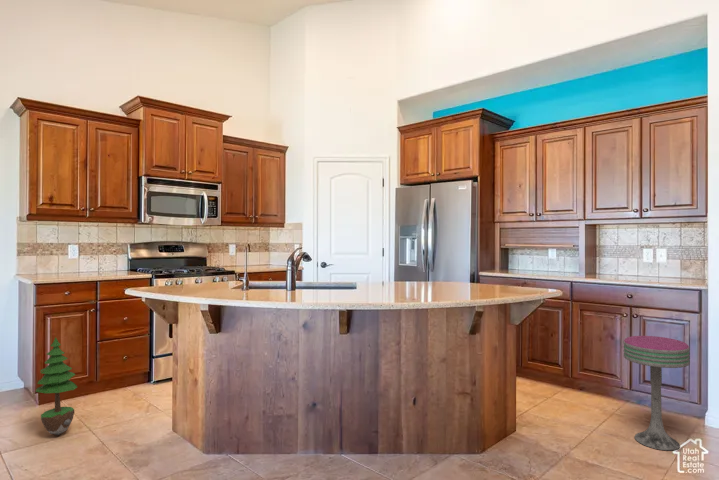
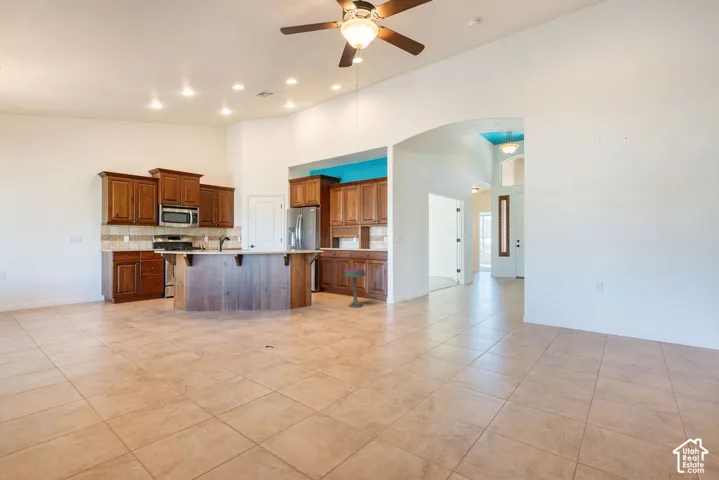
potted tree: present [36,338,77,435] -> none [118,270,134,308]

